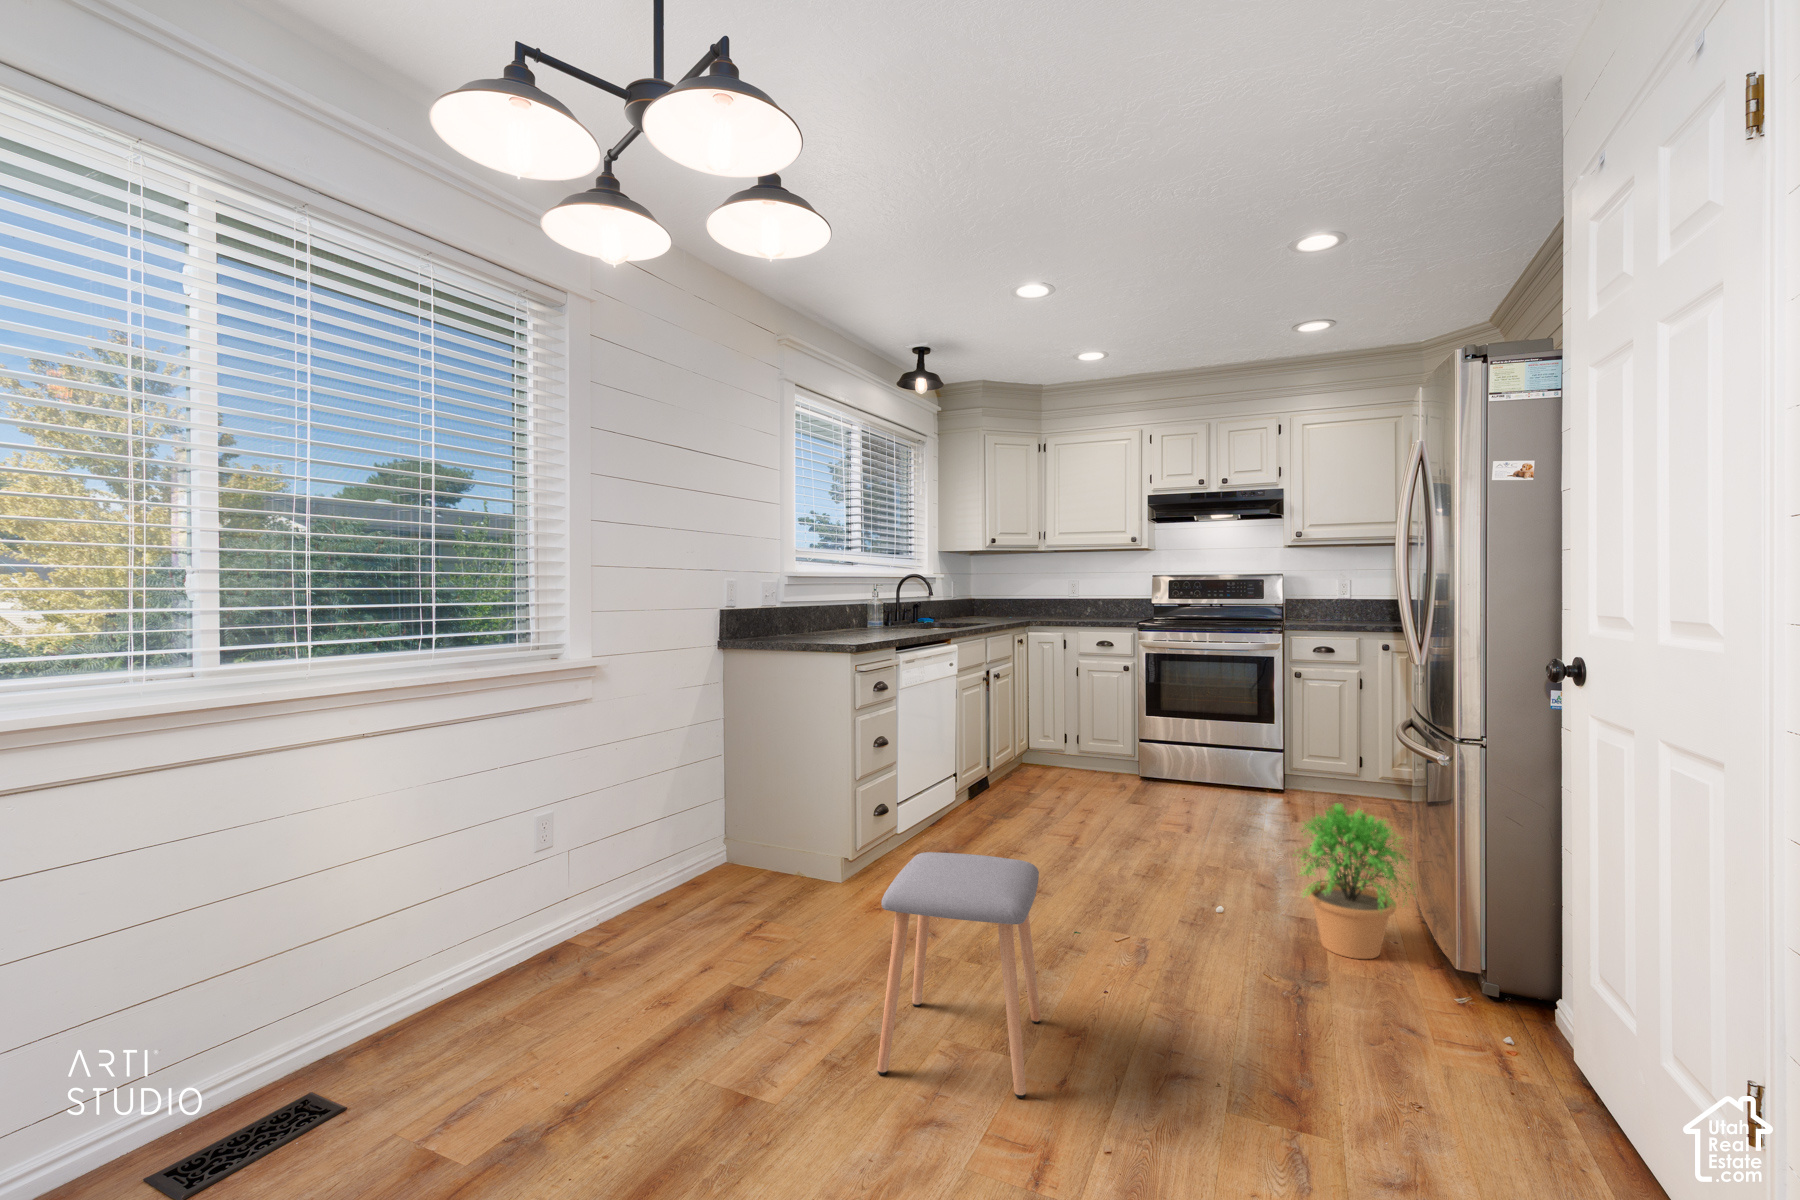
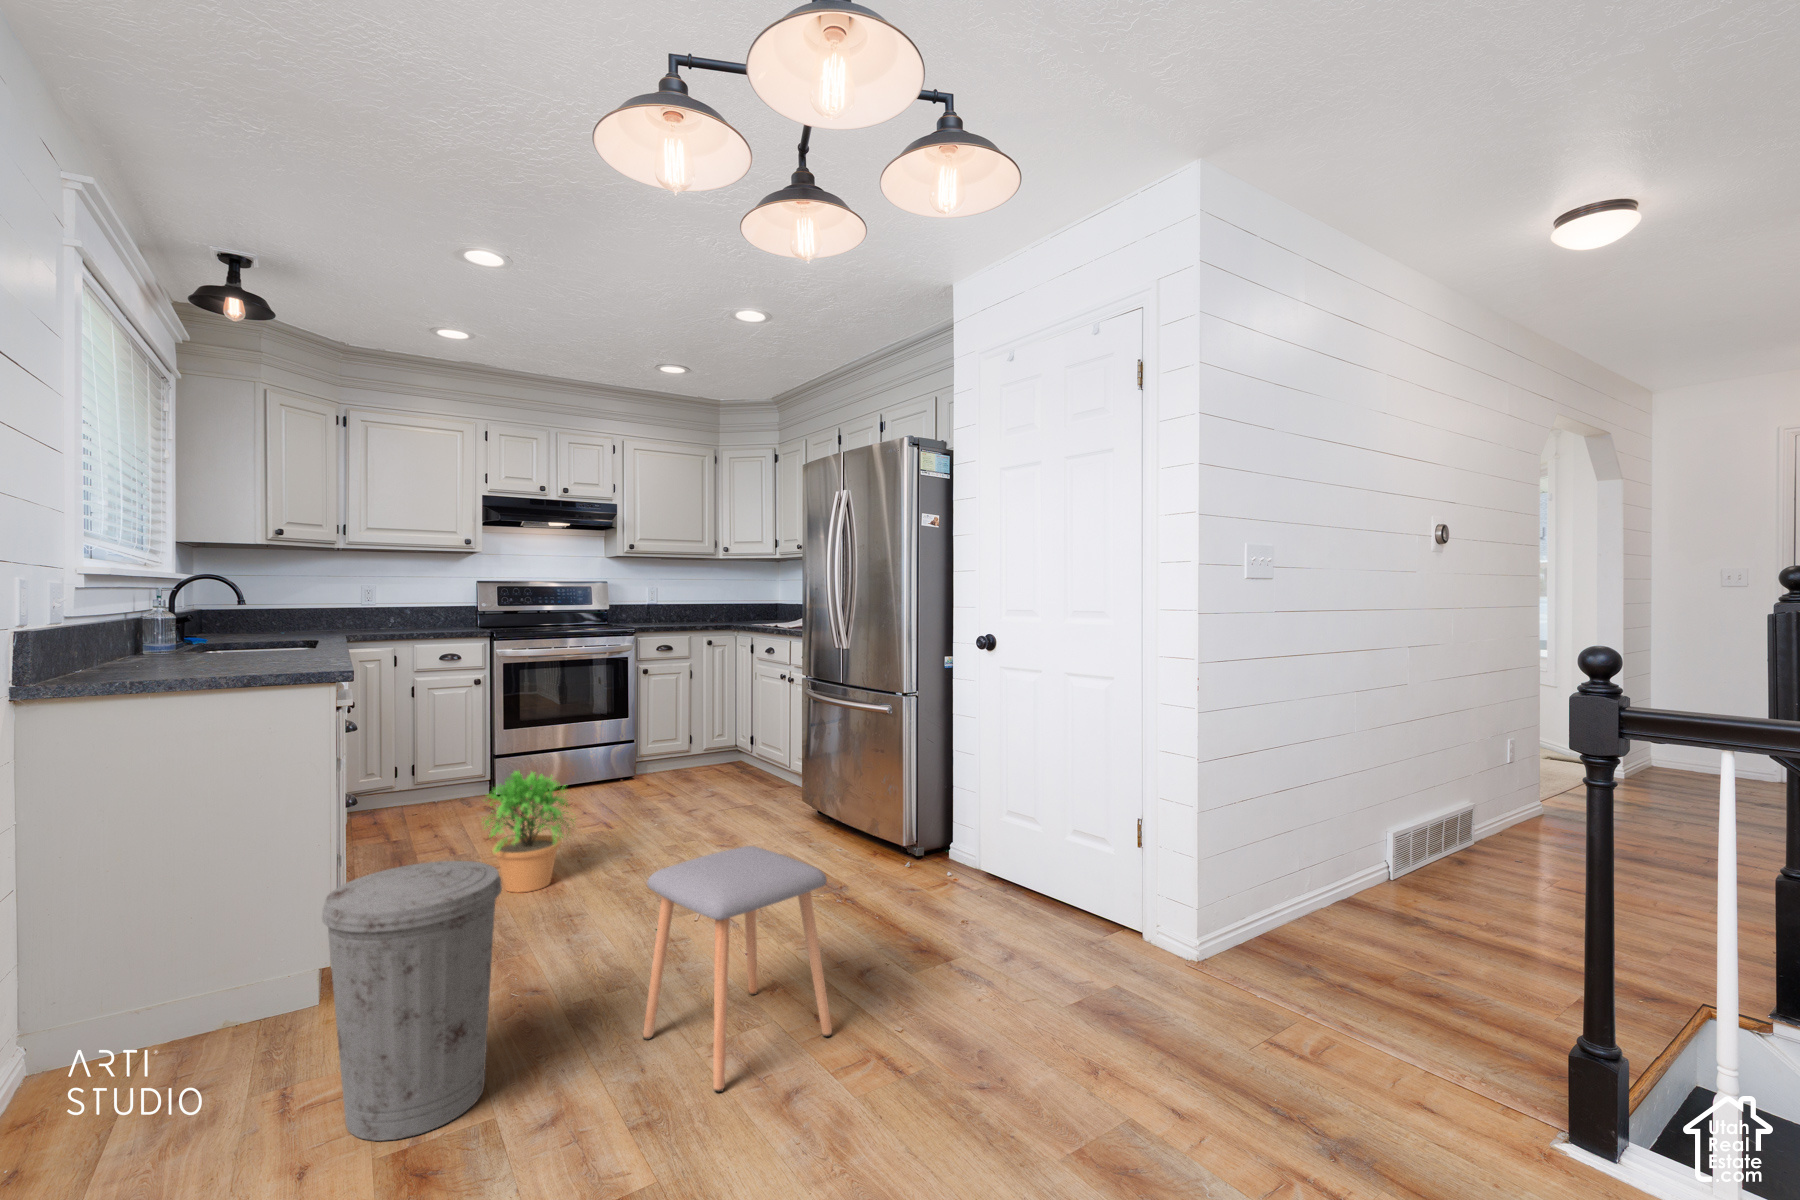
trash can: none [714,790,829,983] -> present [322,861,502,1141]
potted plant: present [1293,804,1413,959] -> present [484,771,574,893]

